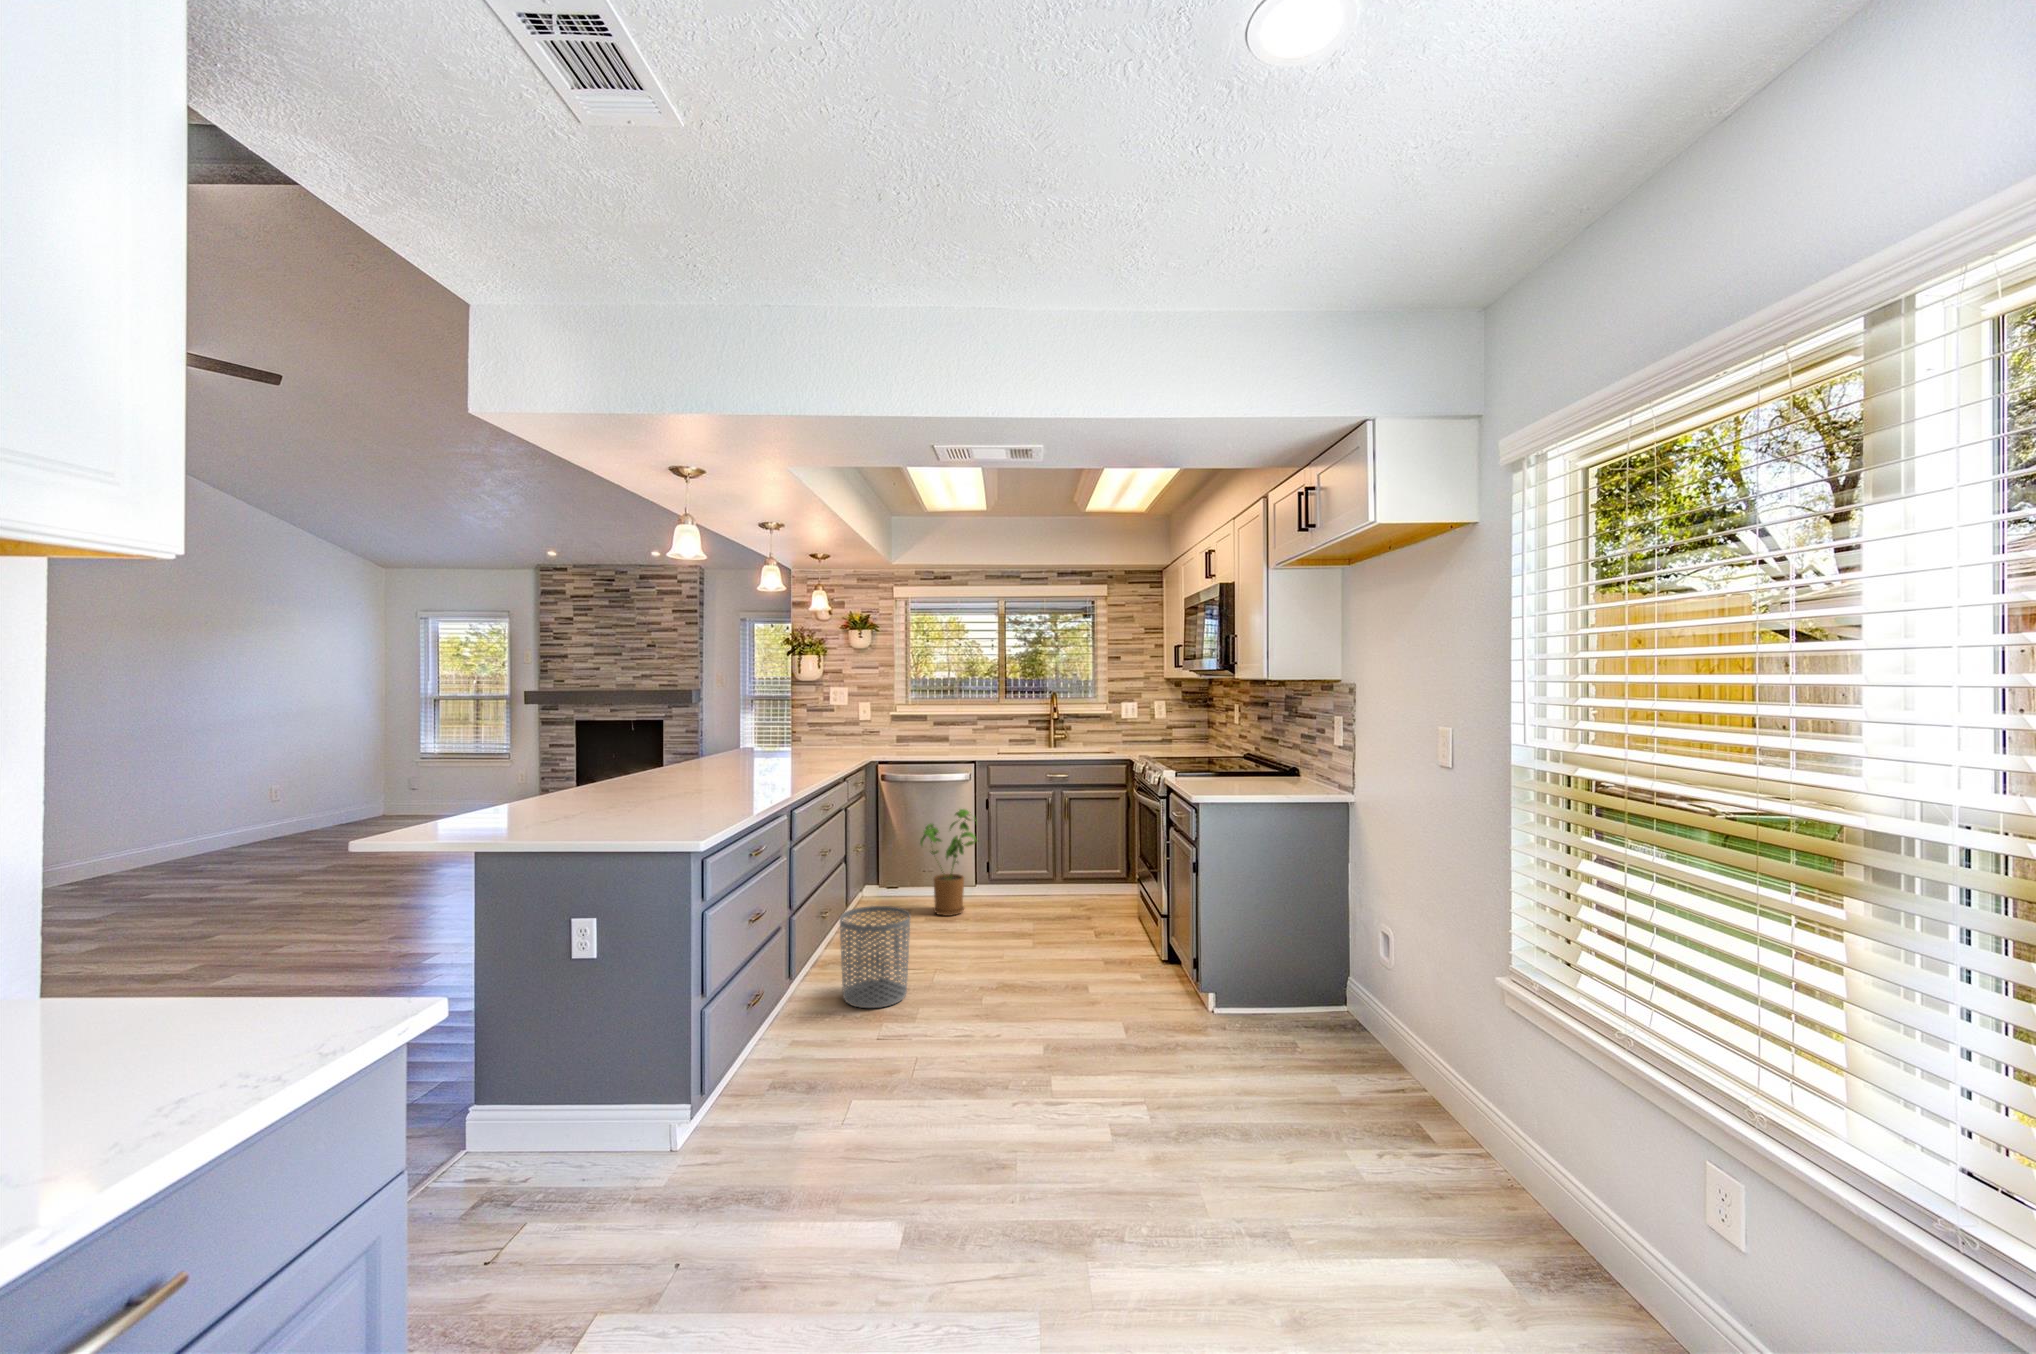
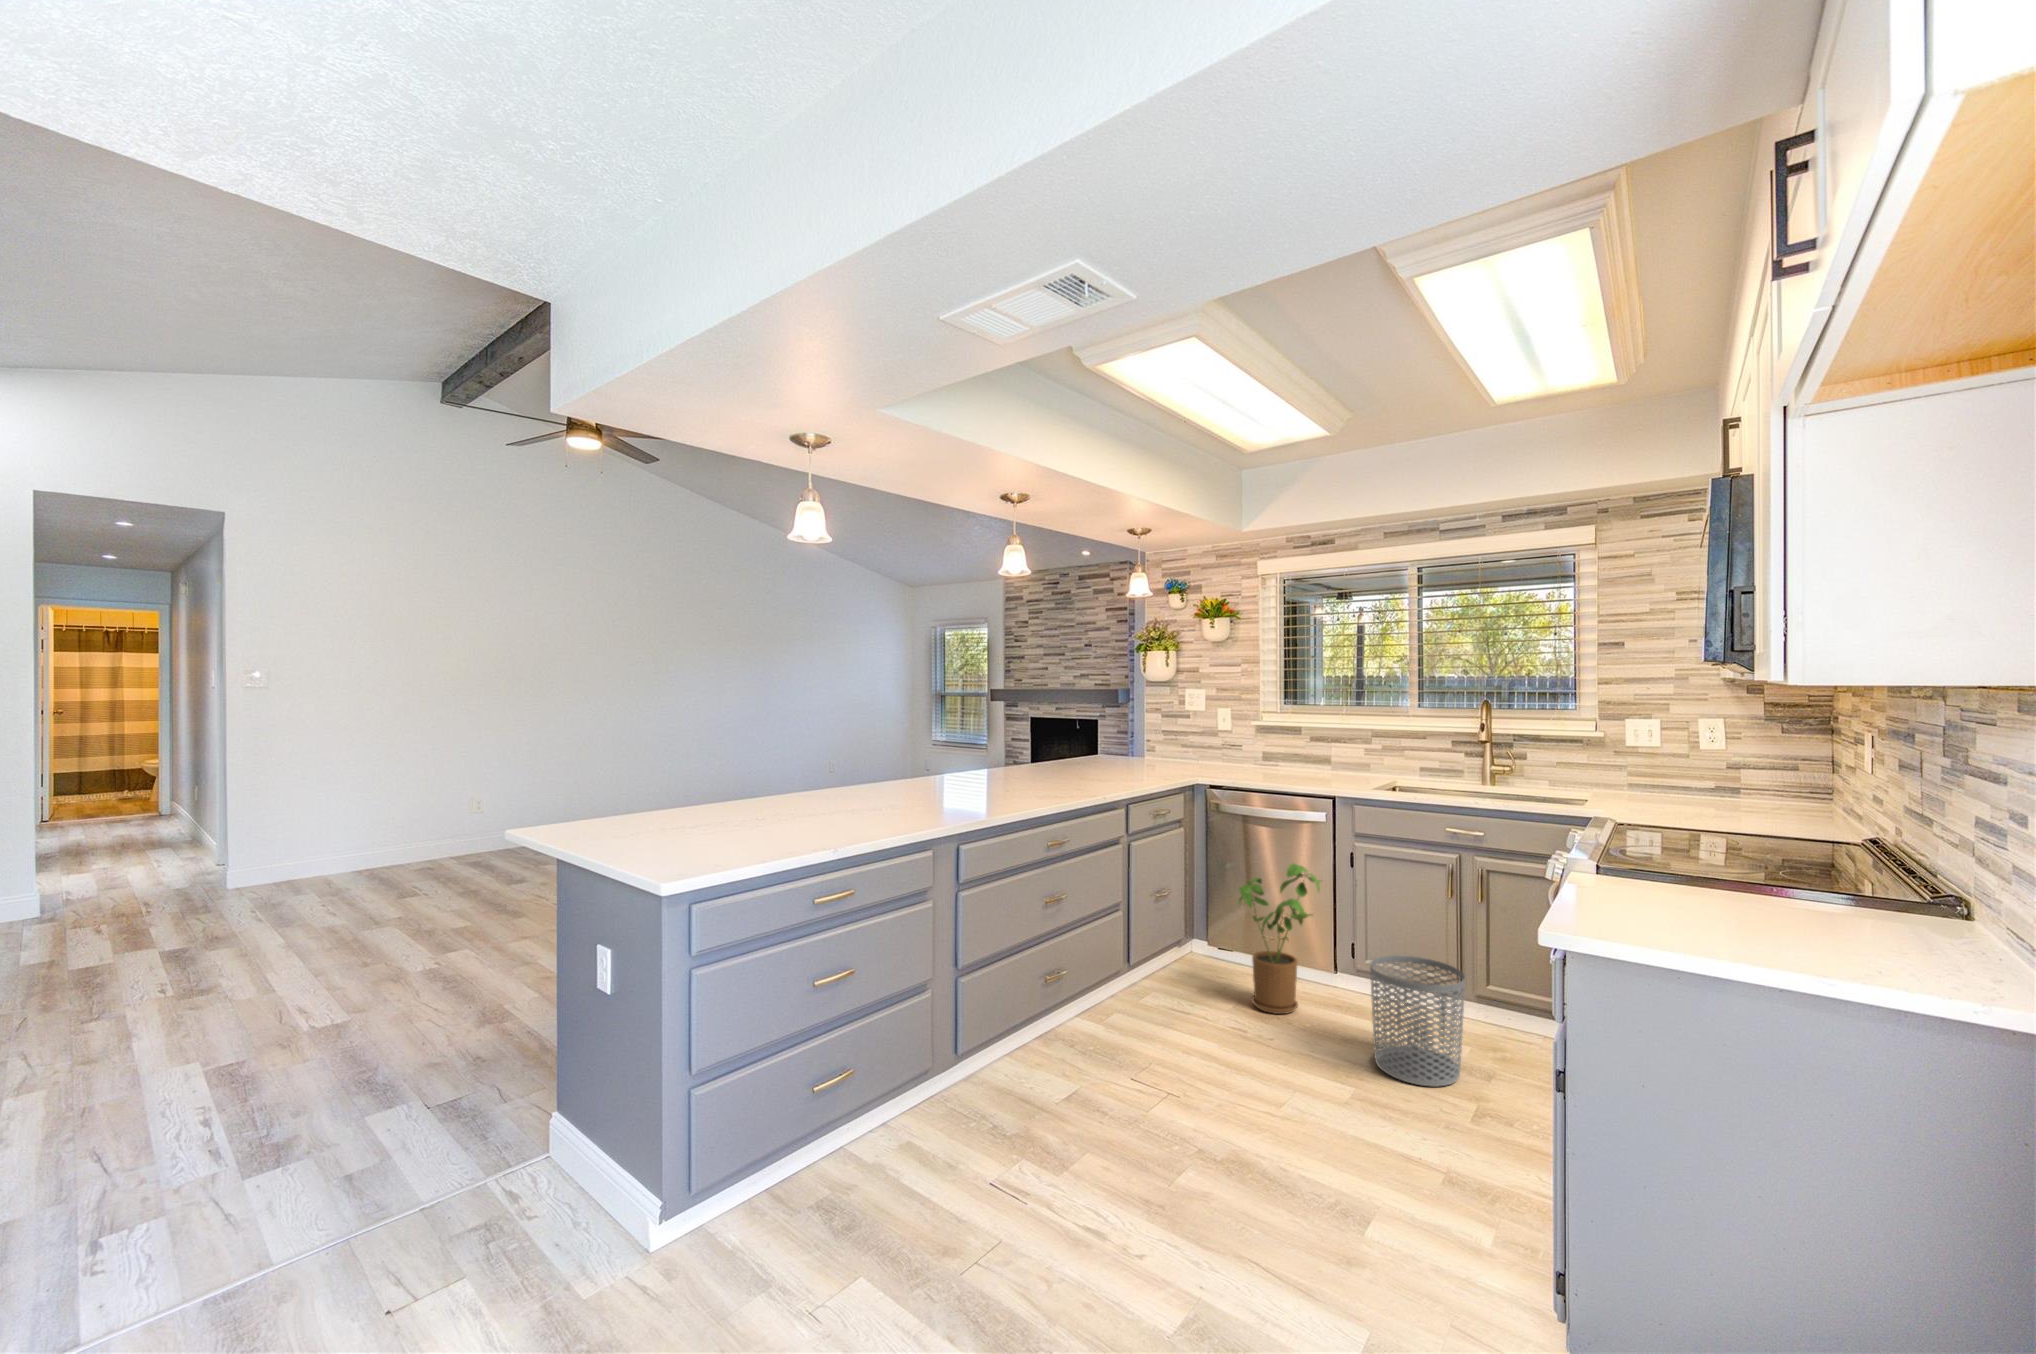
waste bin: present [840,906,910,1008] -> present [1370,955,1465,1087]

